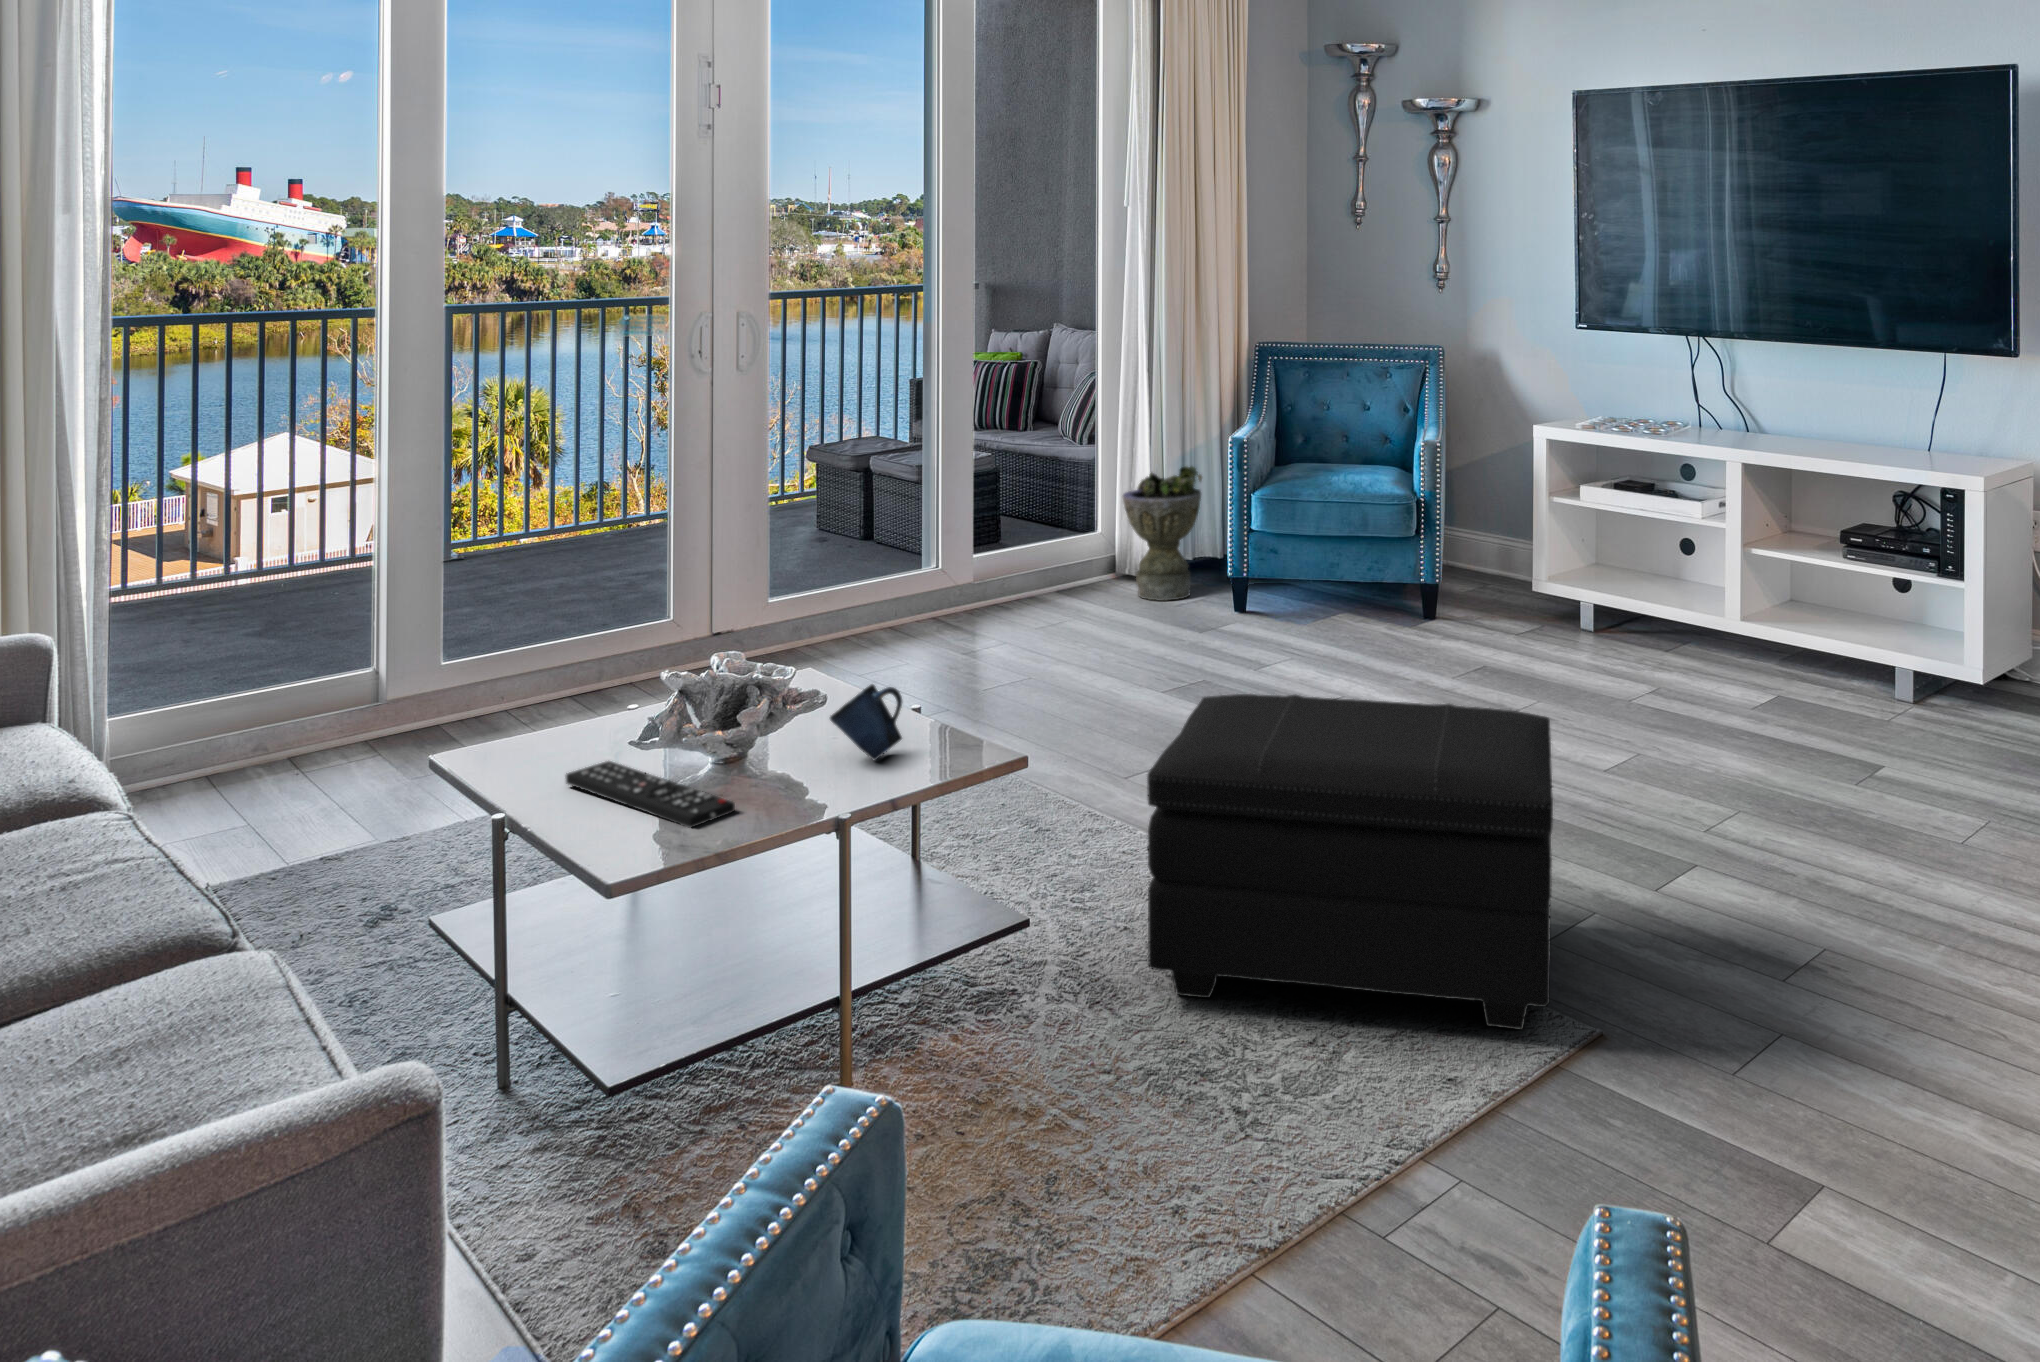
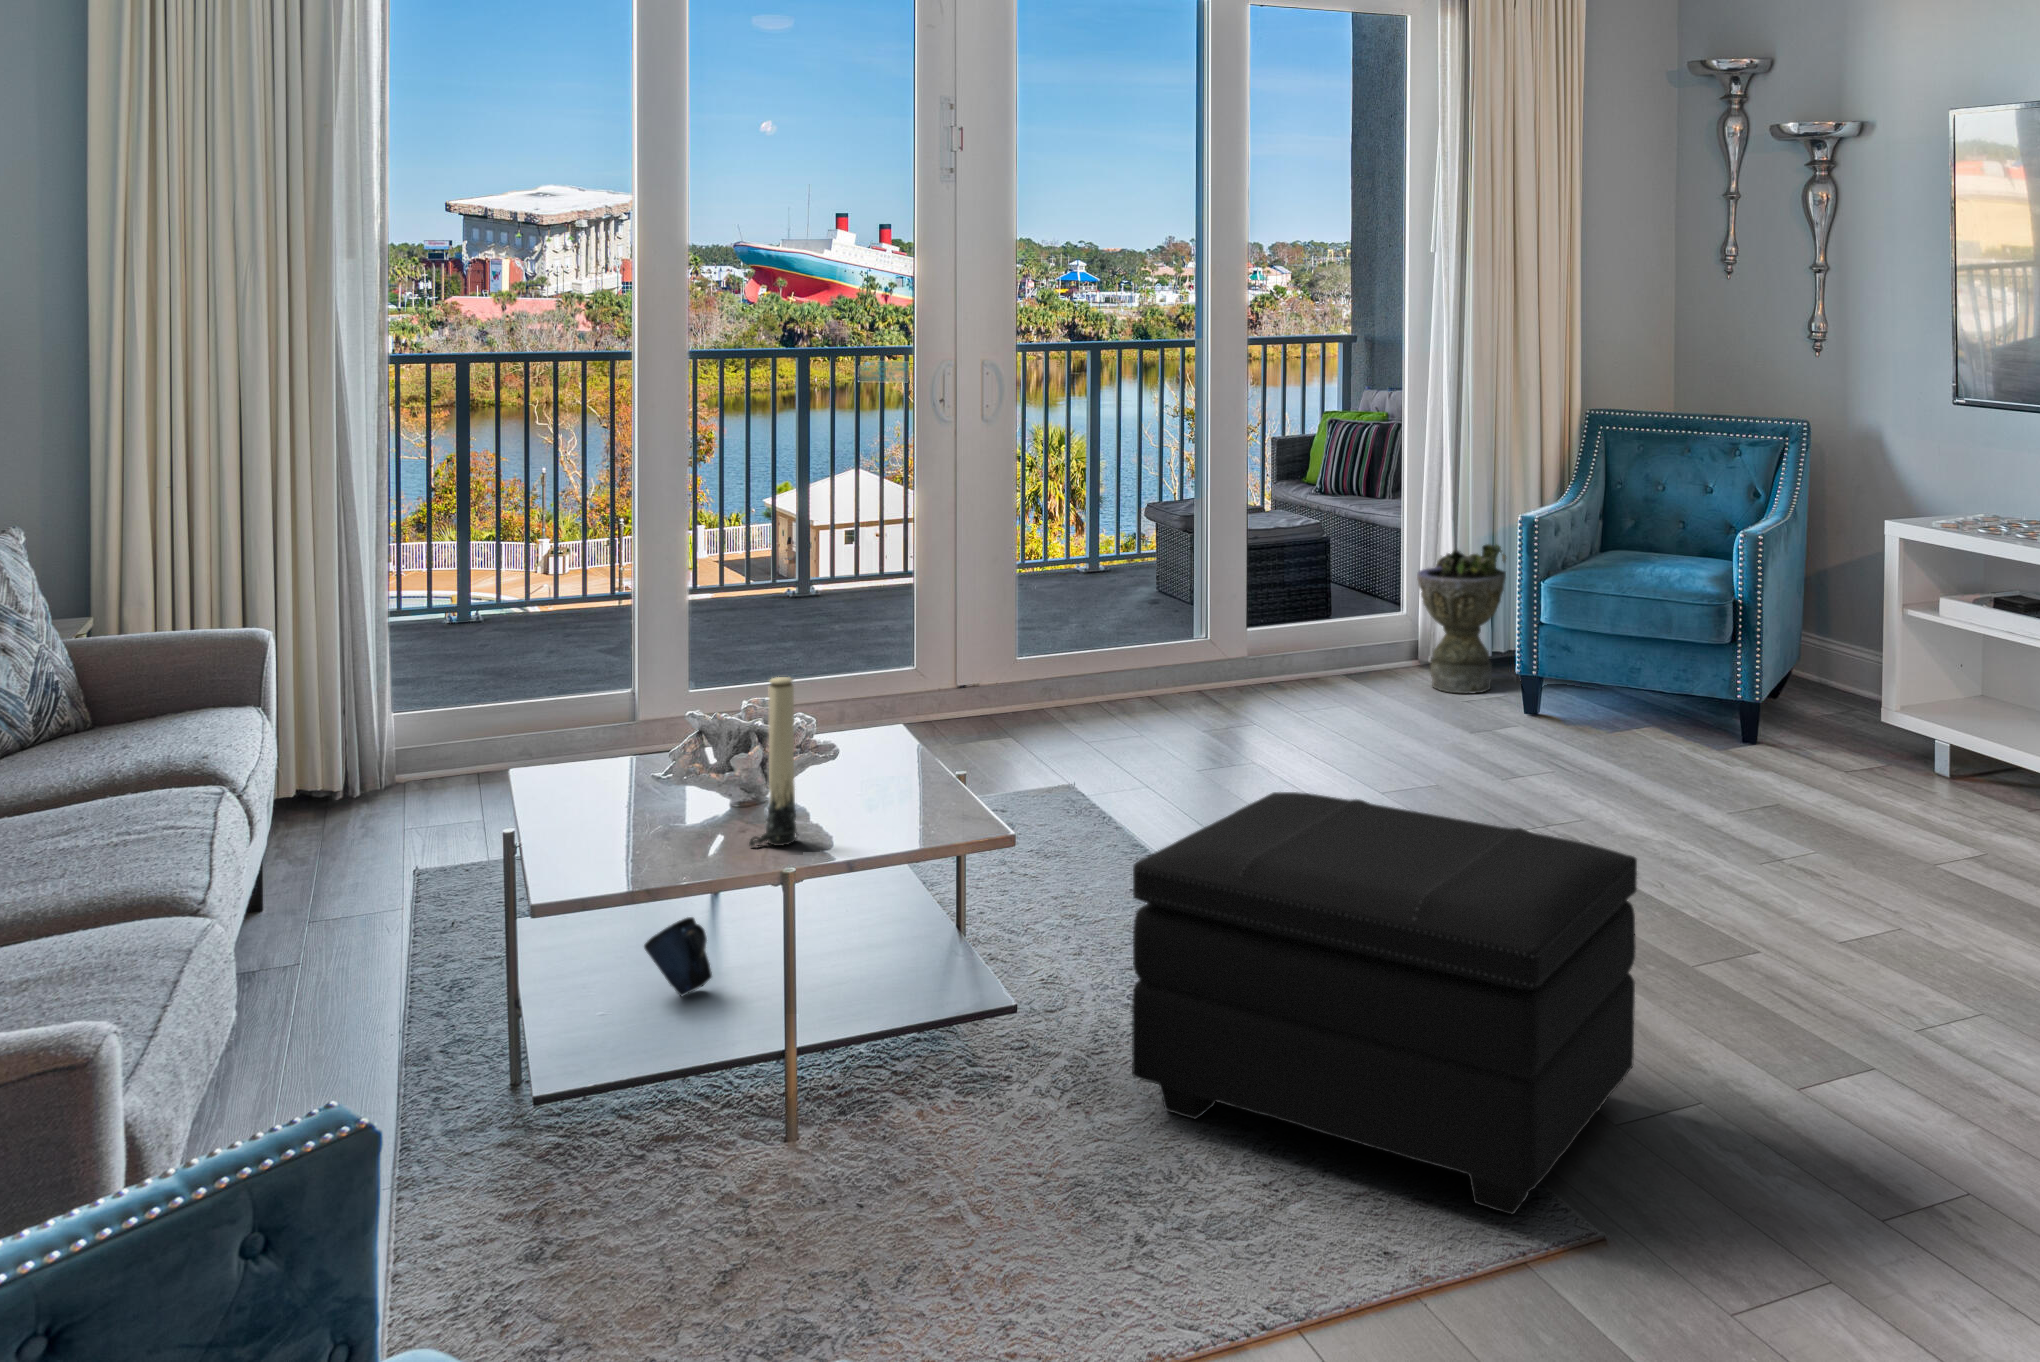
candle: none [783,631,831,803] -> present [749,677,797,846]
mug: present [830,684,902,760] -> present [644,917,712,996]
remote control: present [566,761,735,828] -> none [592,788,702,859]

